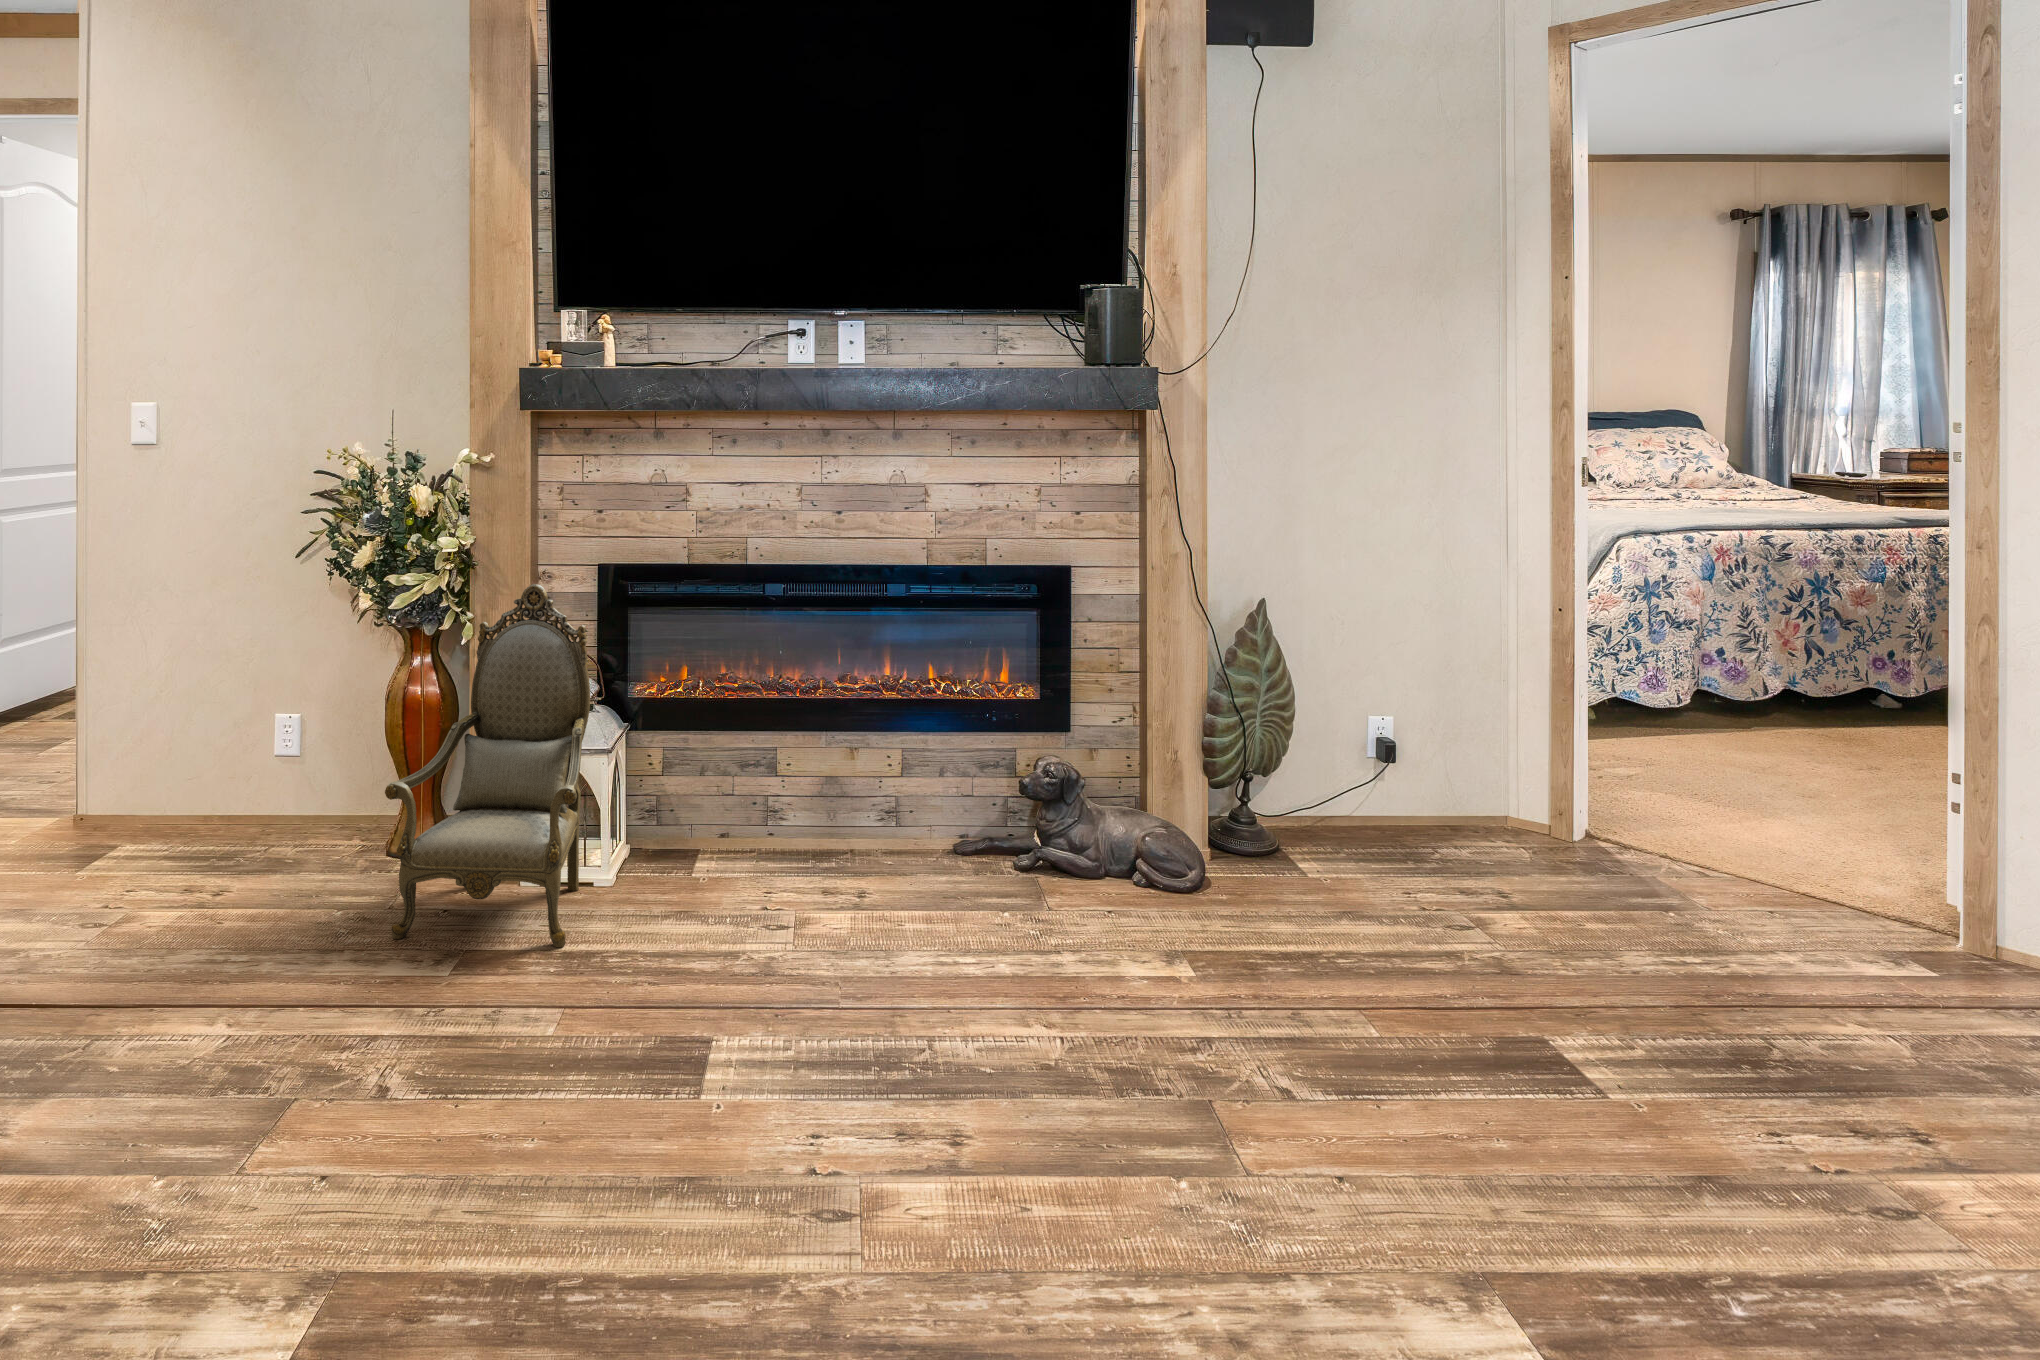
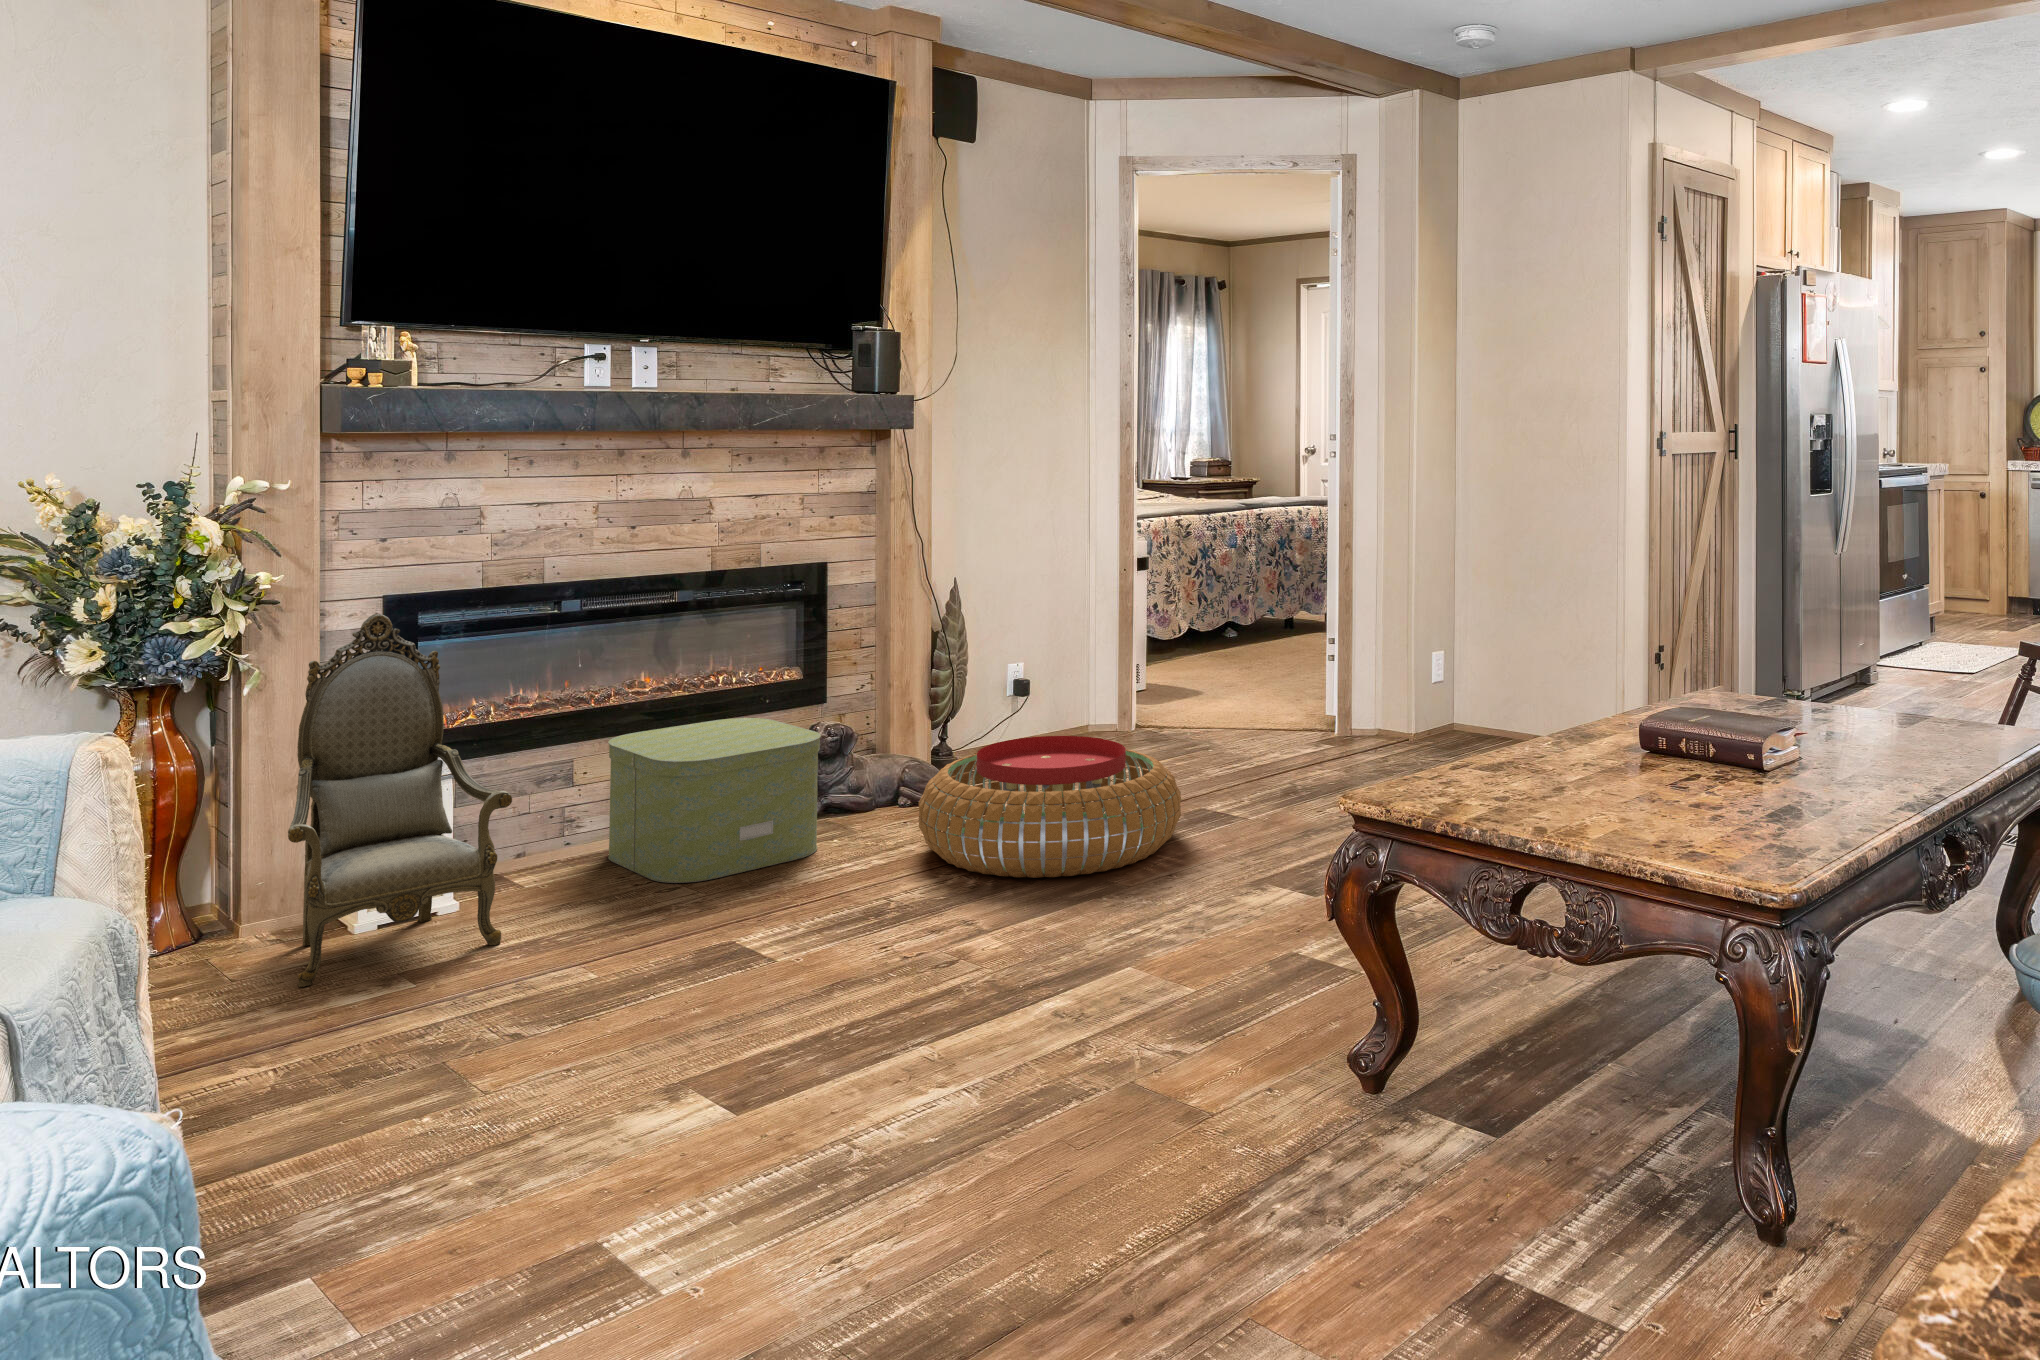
storage box: none [774,731,975,932] -> present [608,718,821,883]
pouf: none [1030,850,1440,1132] -> present [918,736,1181,878]

